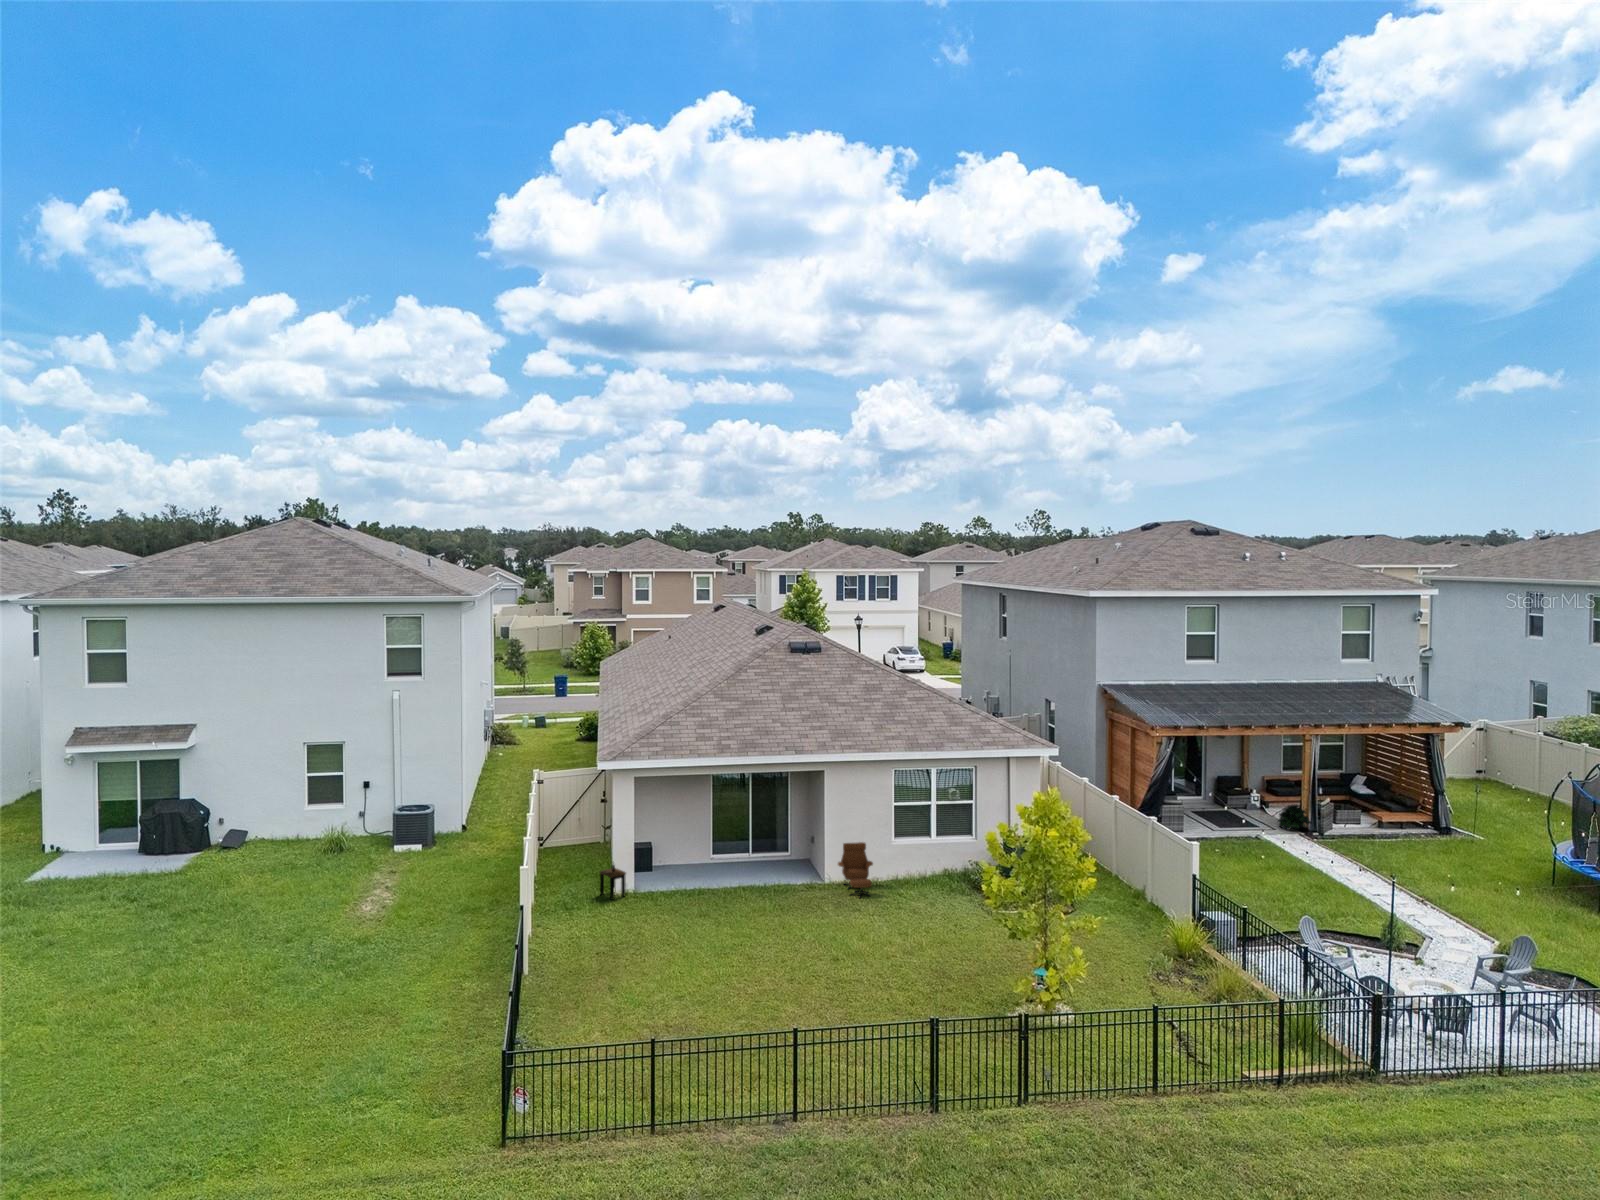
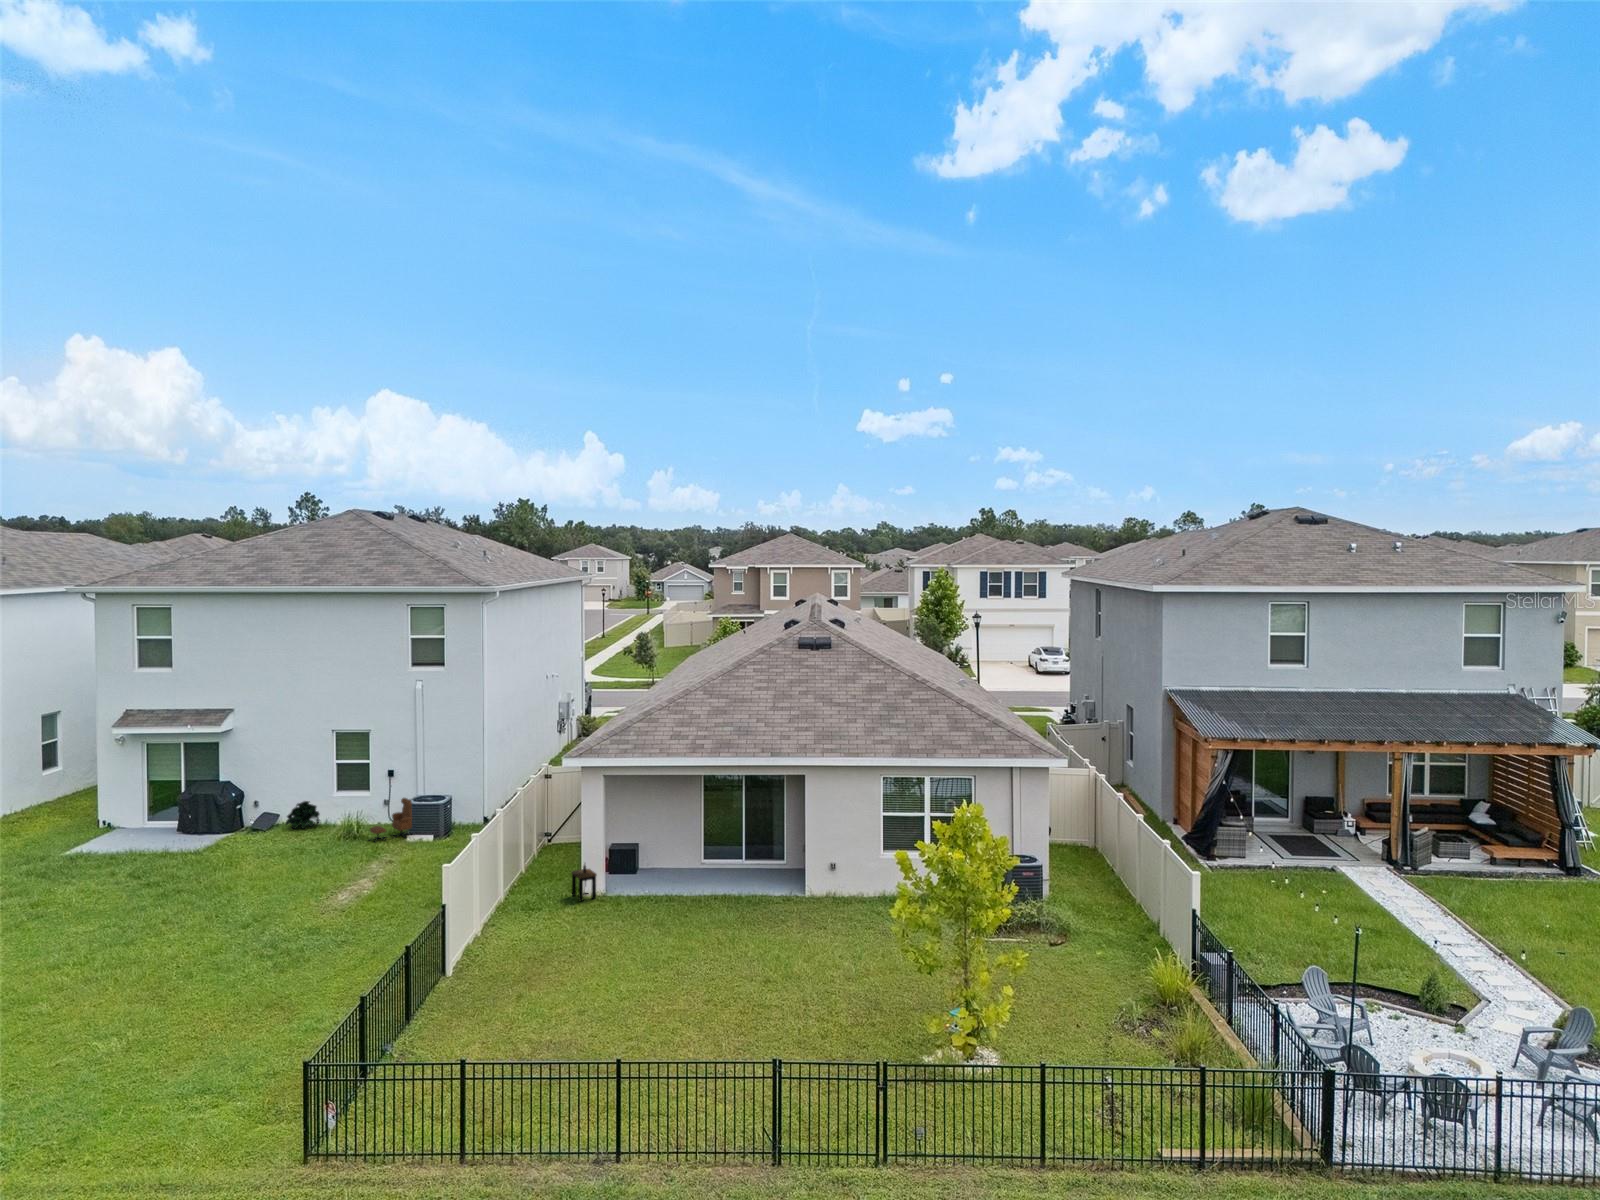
potted plant: present [1278,805,1312,830] -> present [286,801,320,829]
lounge chair: present [838,842,873,897] -> present [370,798,412,841]

